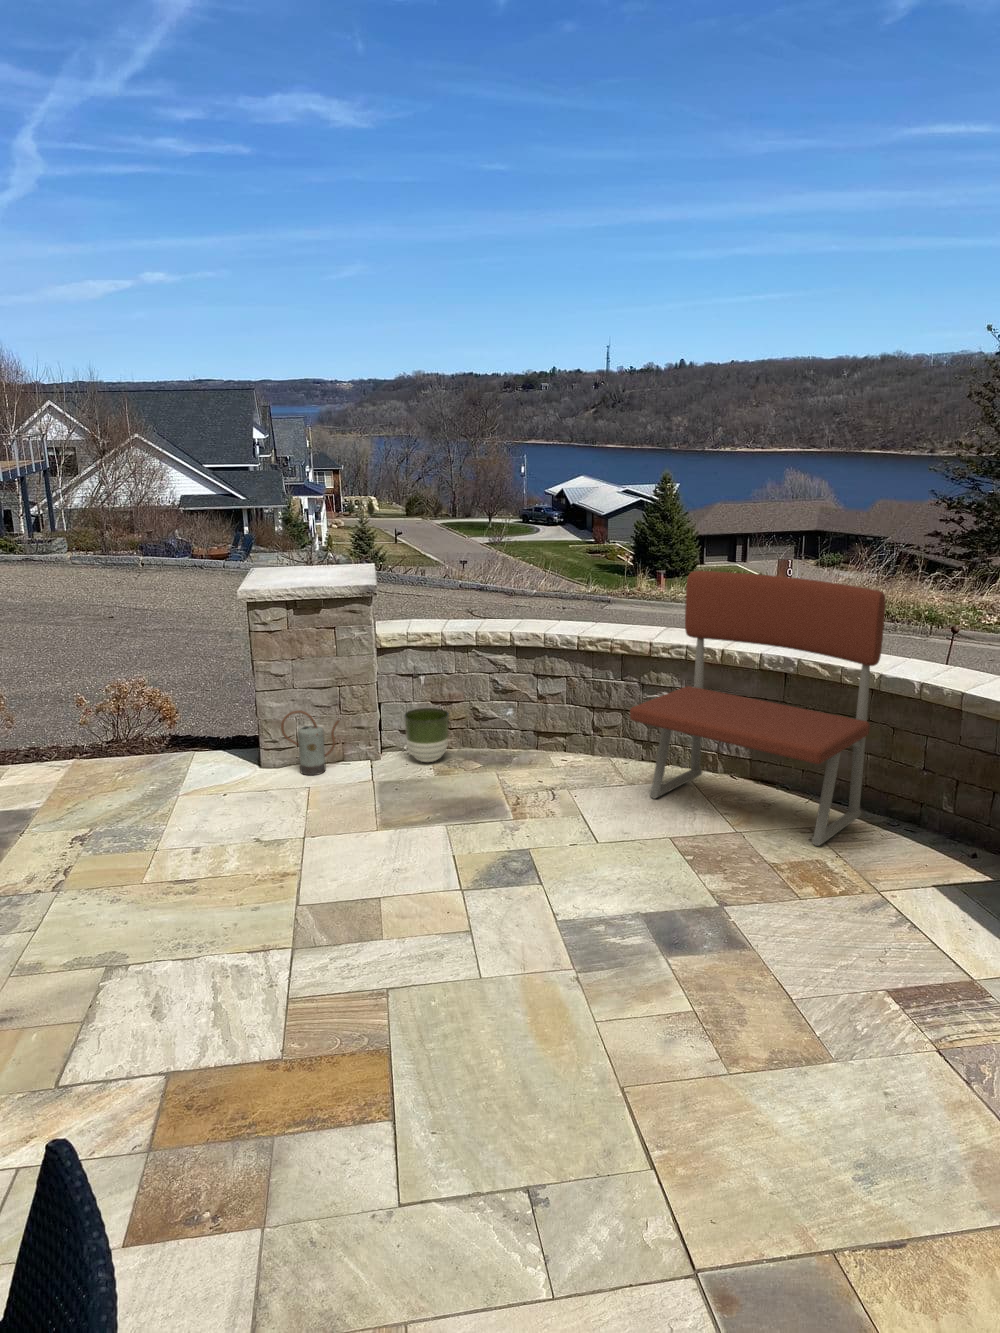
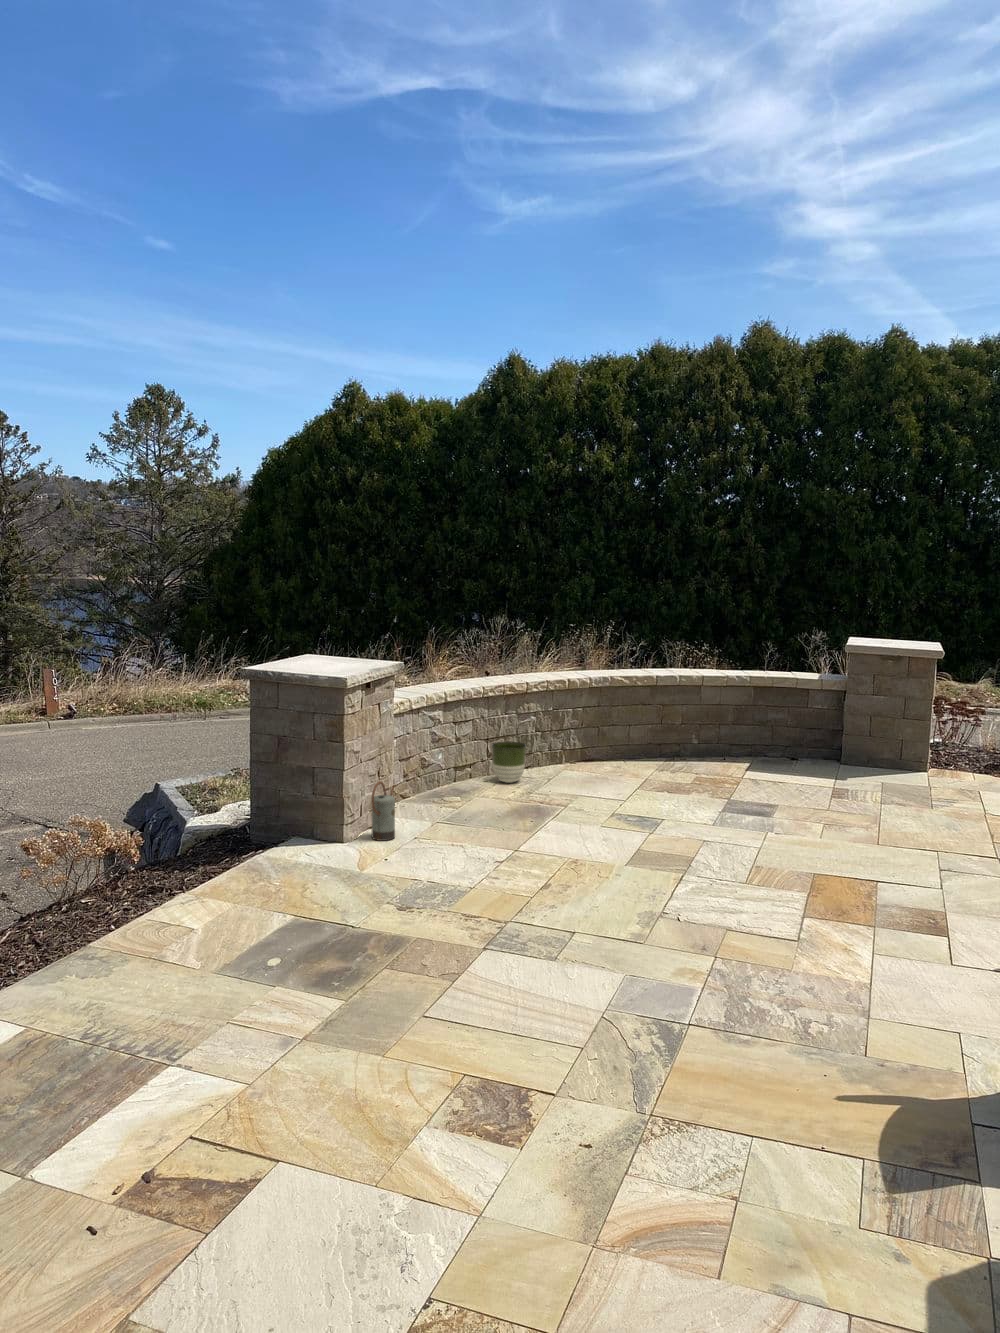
bench: present [630,571,885,846] -> none [555,623,706,783]
planter: present [404,708,449,762] -> present [492,741,526,783]

